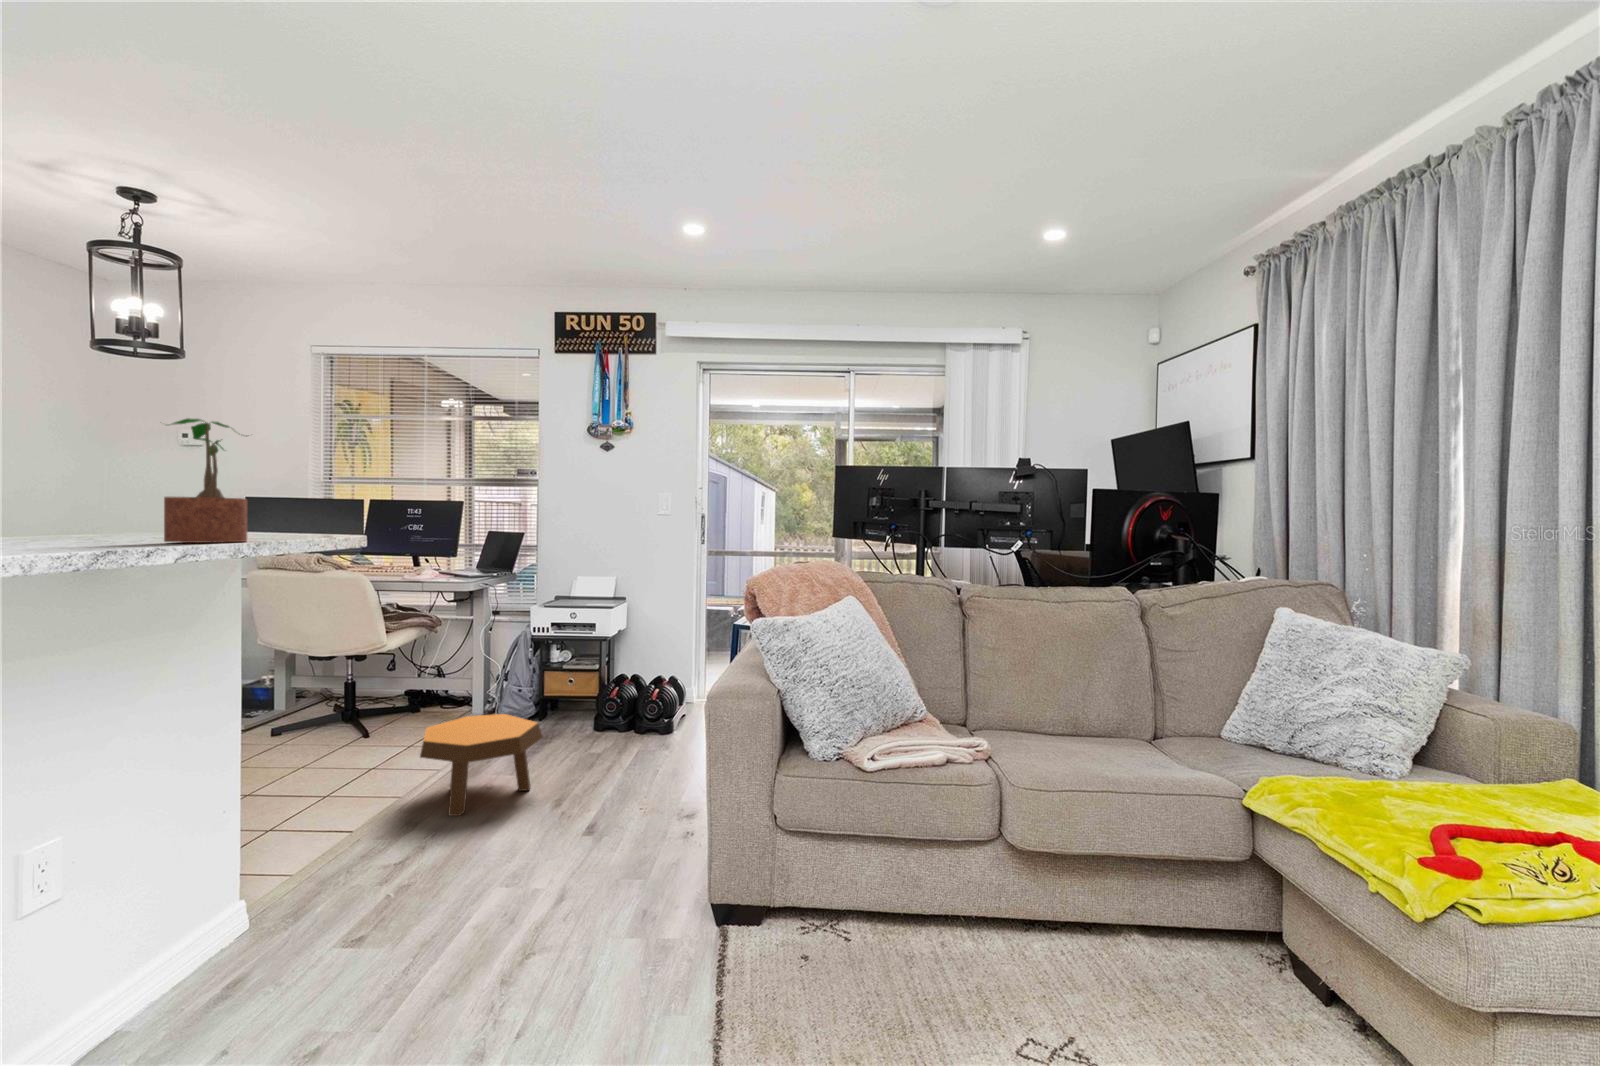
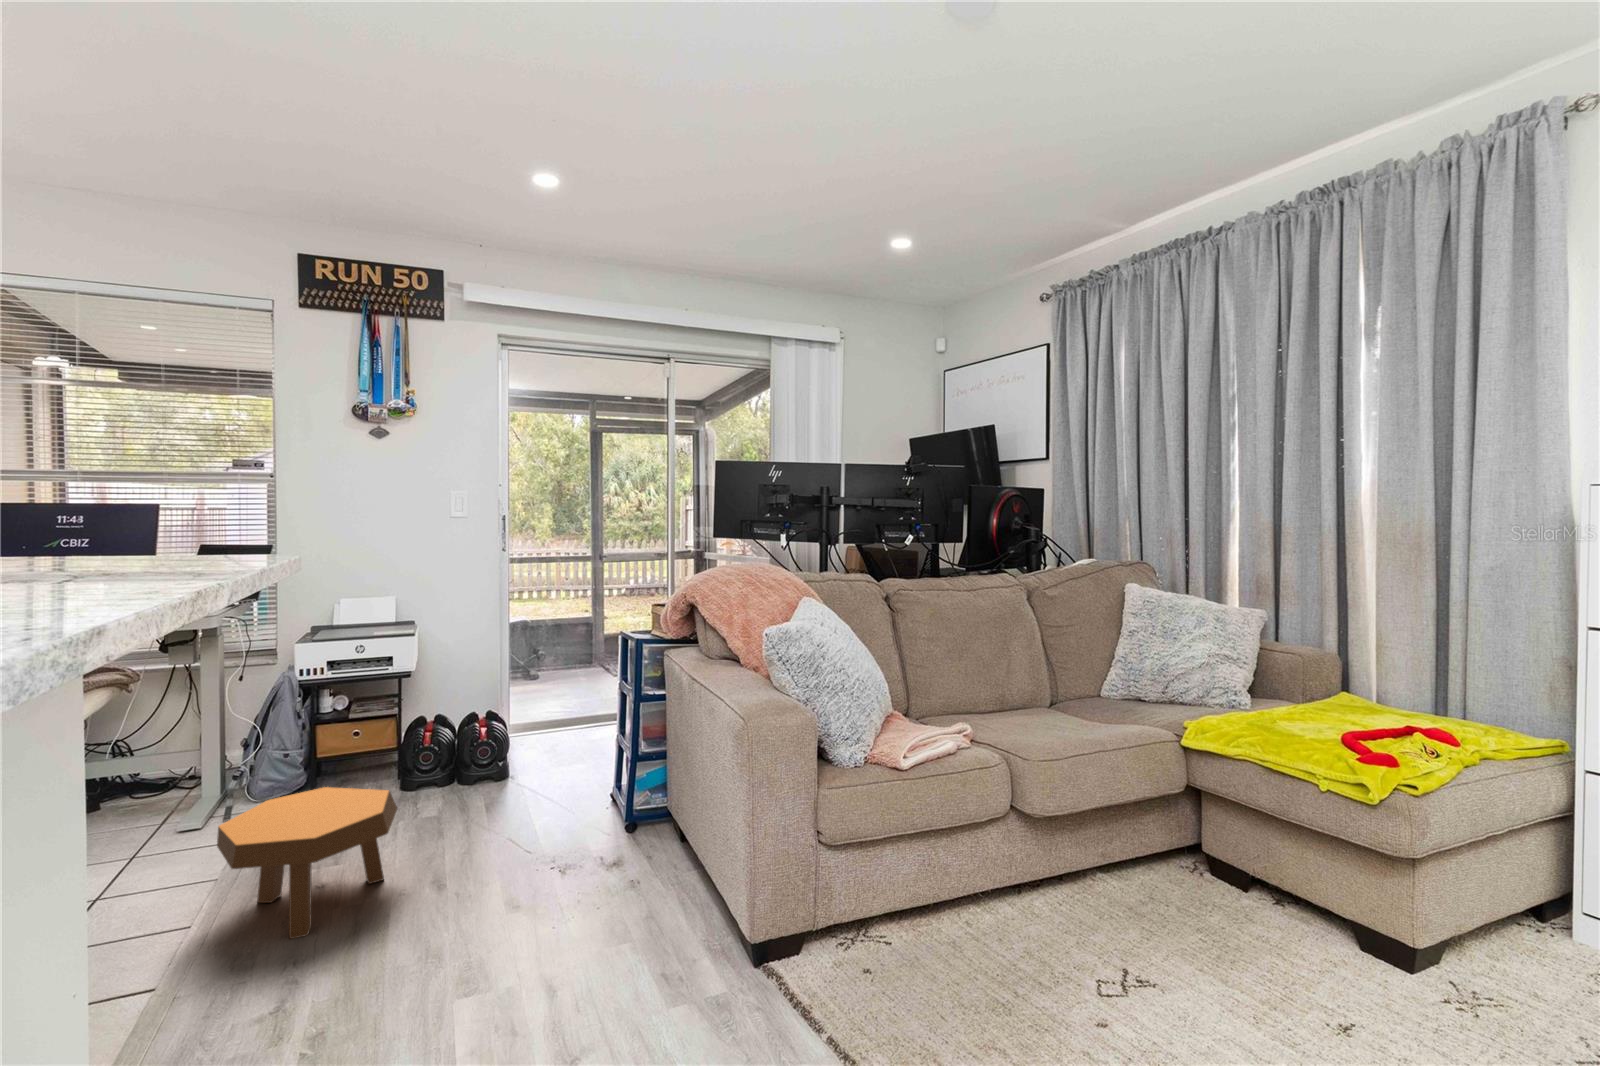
potted plant: present [164,418,247,543] -> none [61,380,212,589]

